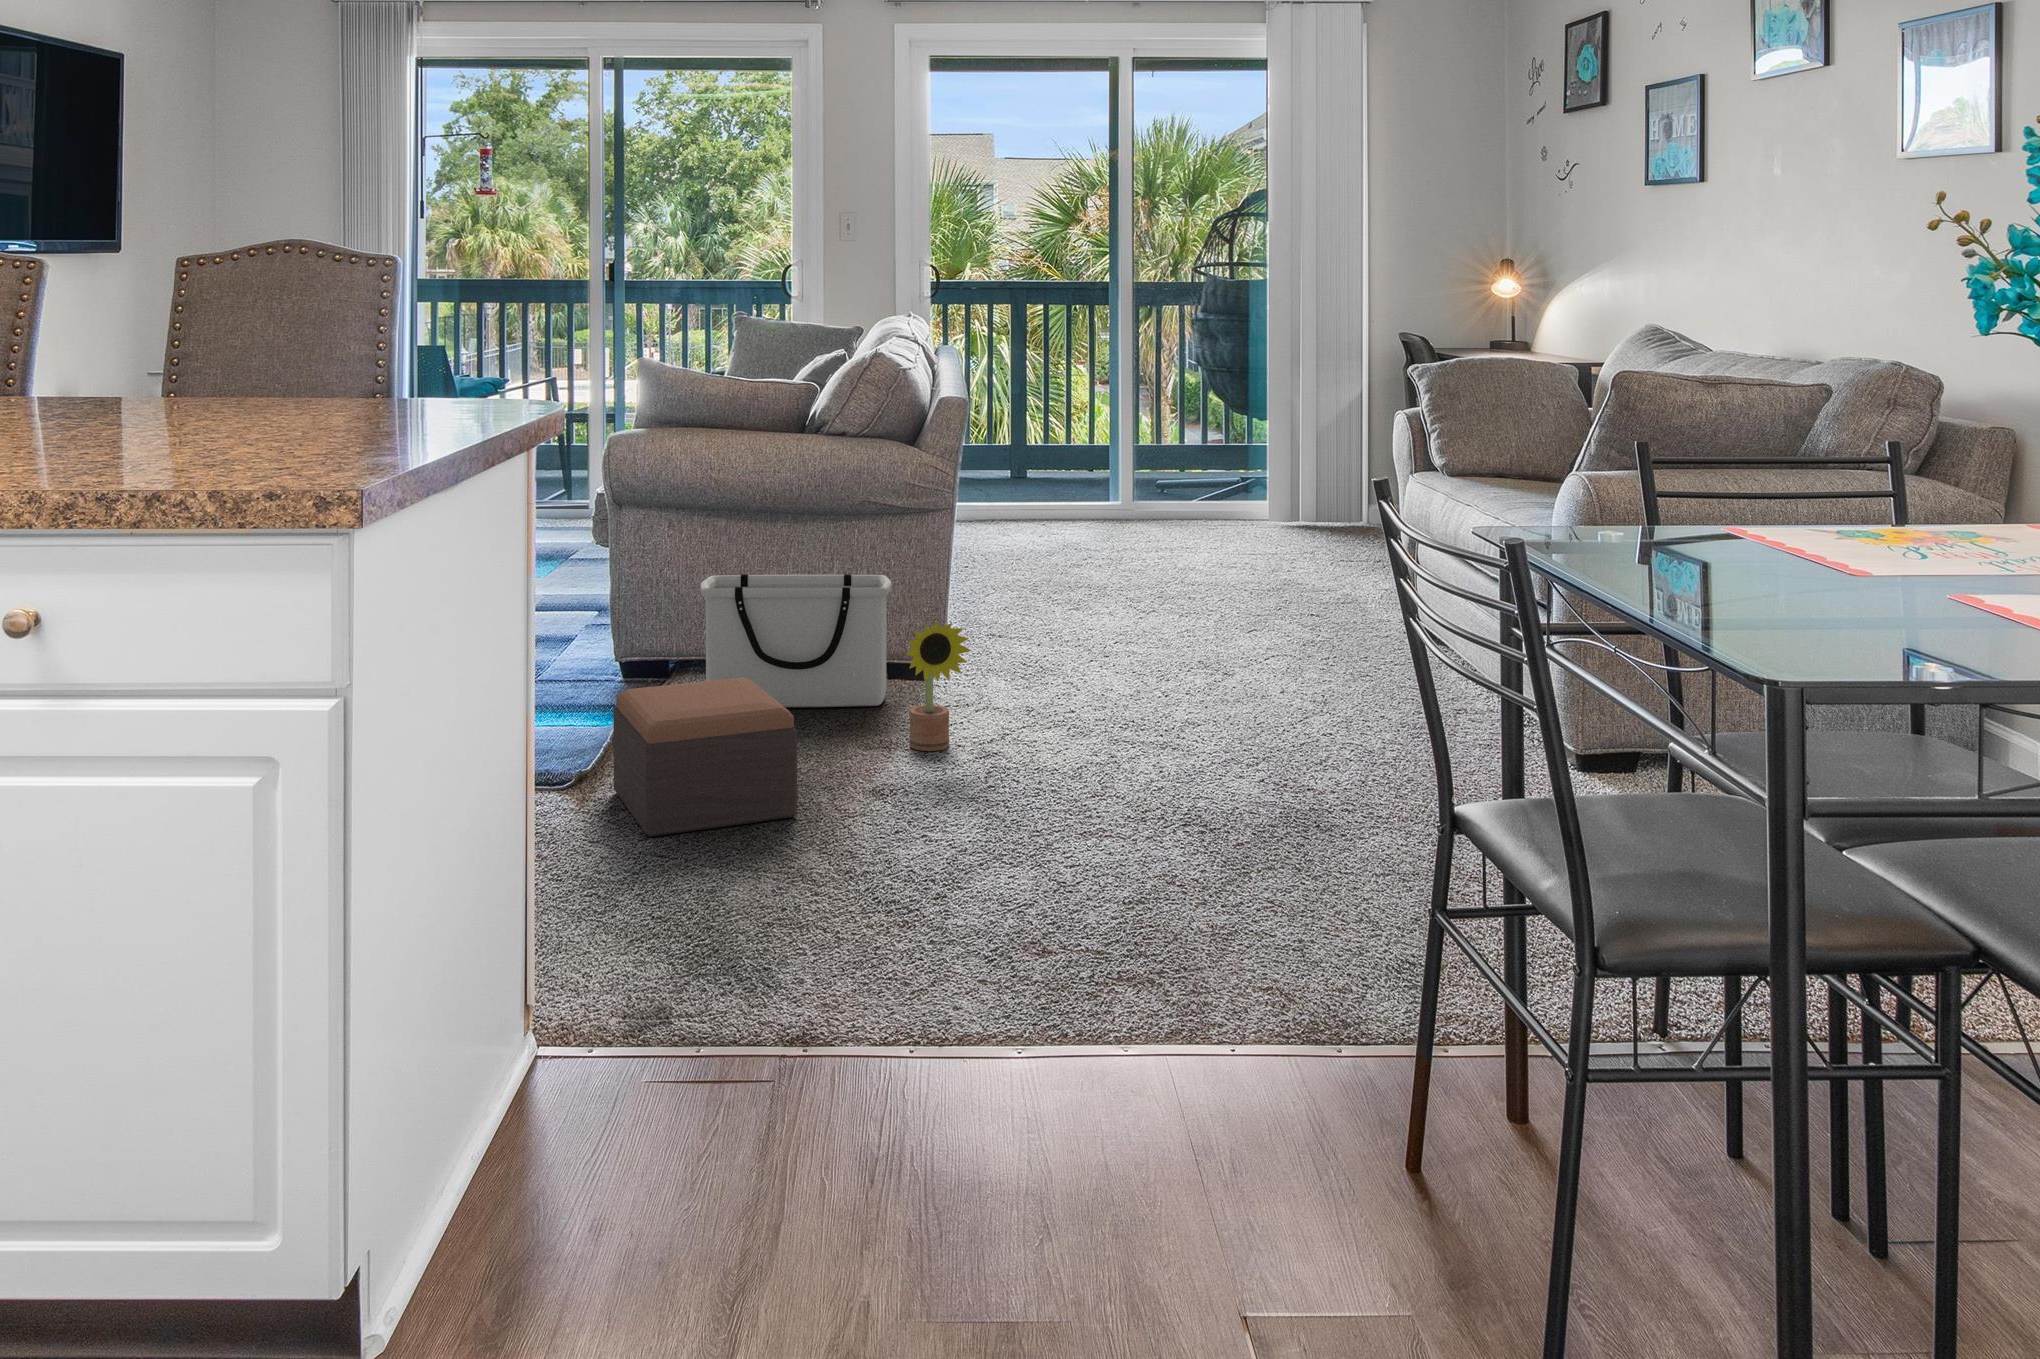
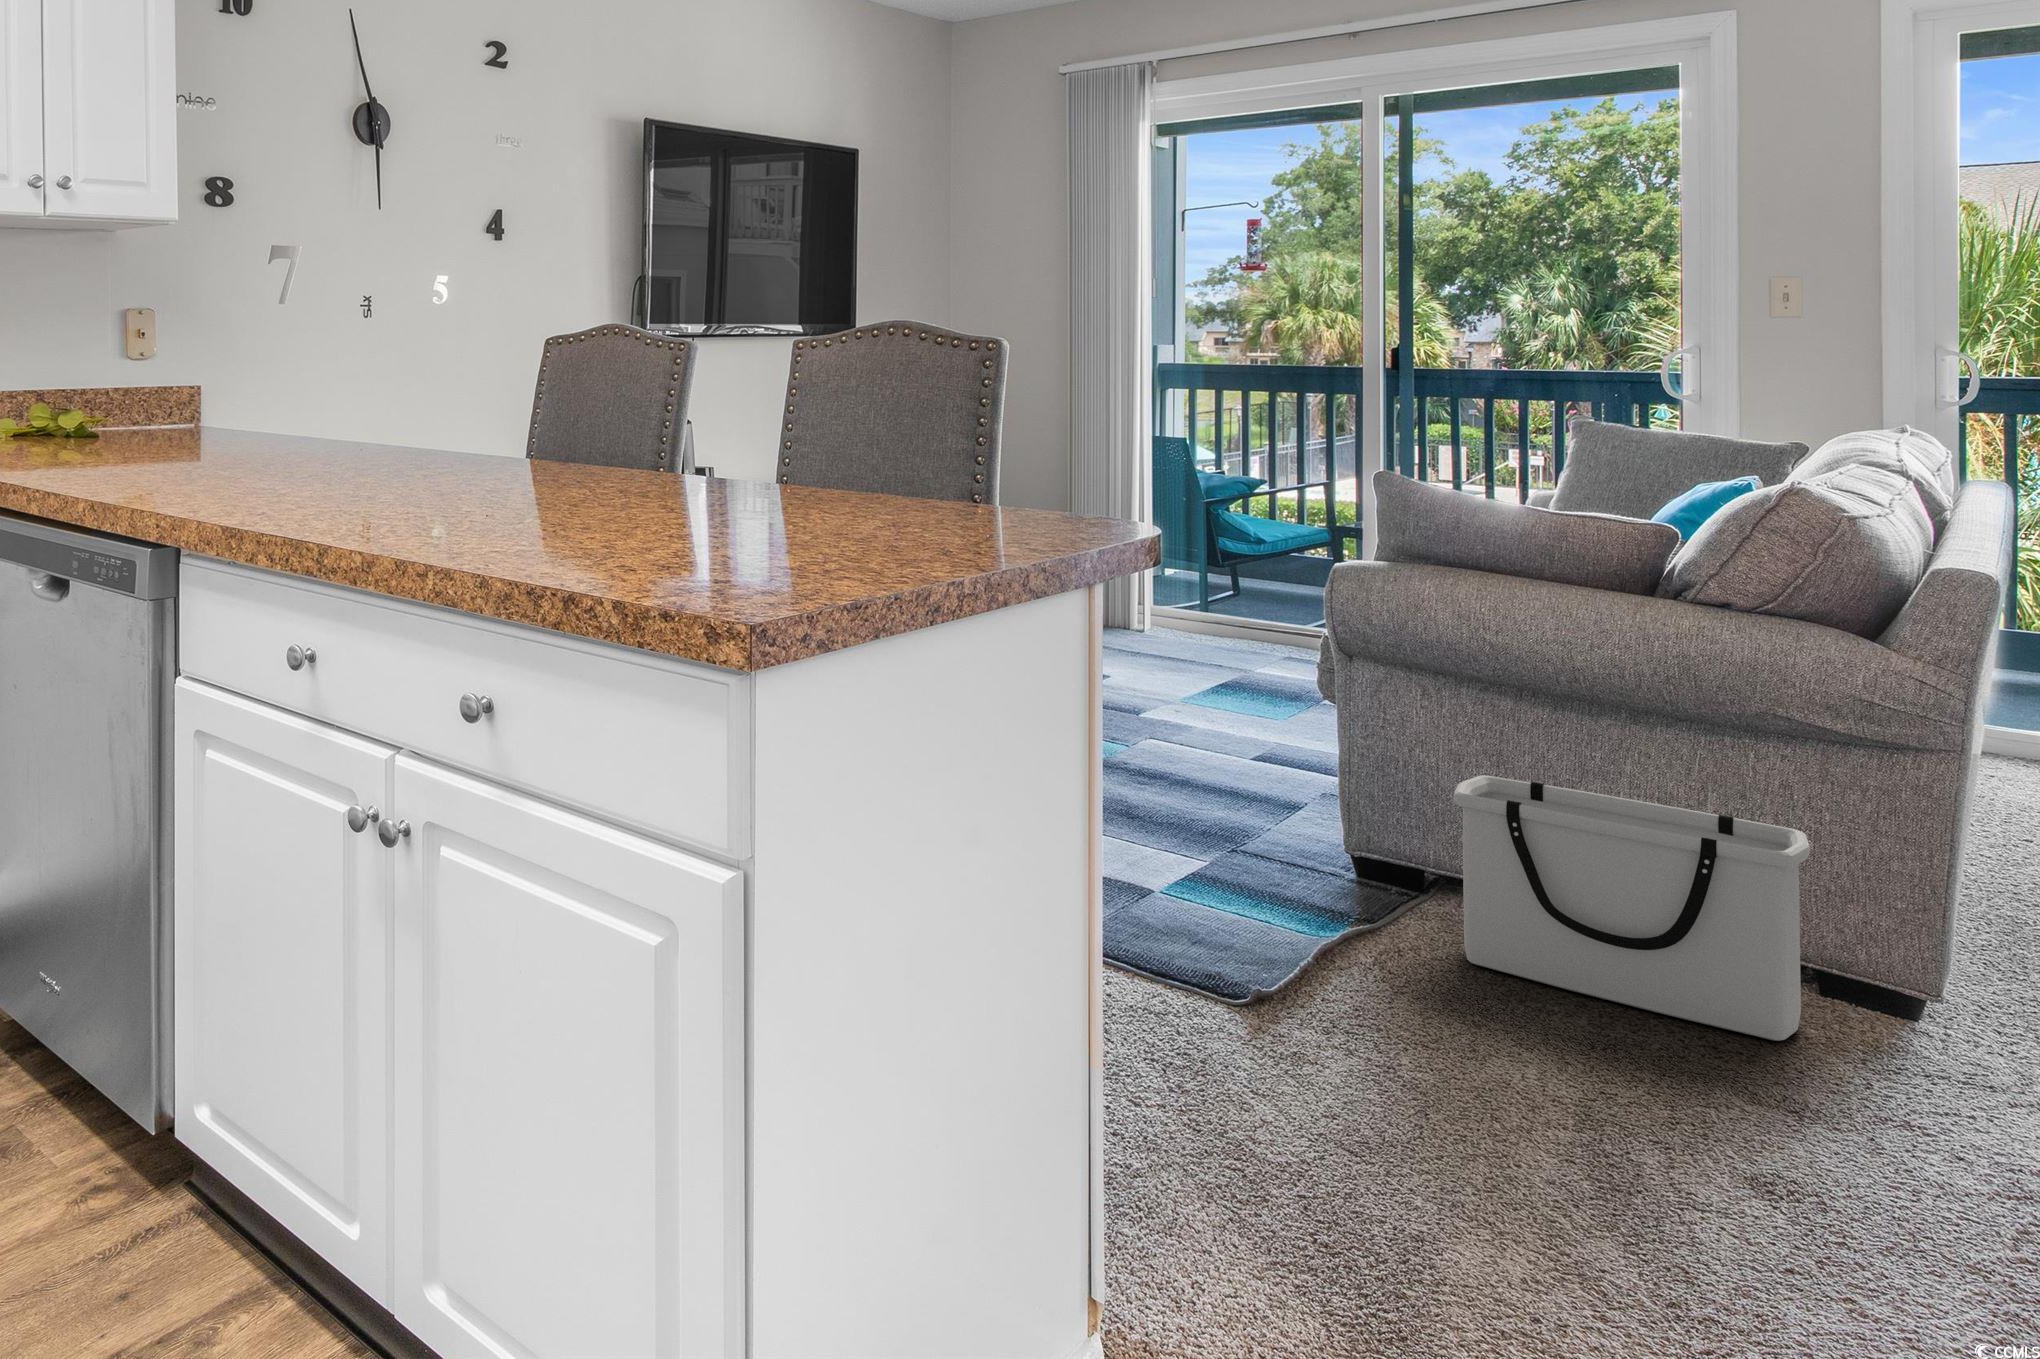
decorative plant: present [906,621,971,751] -> none [1792,942,1949,1168]
footstool: present [613,678,797,837] -> none [1249,920,1525,1202]

